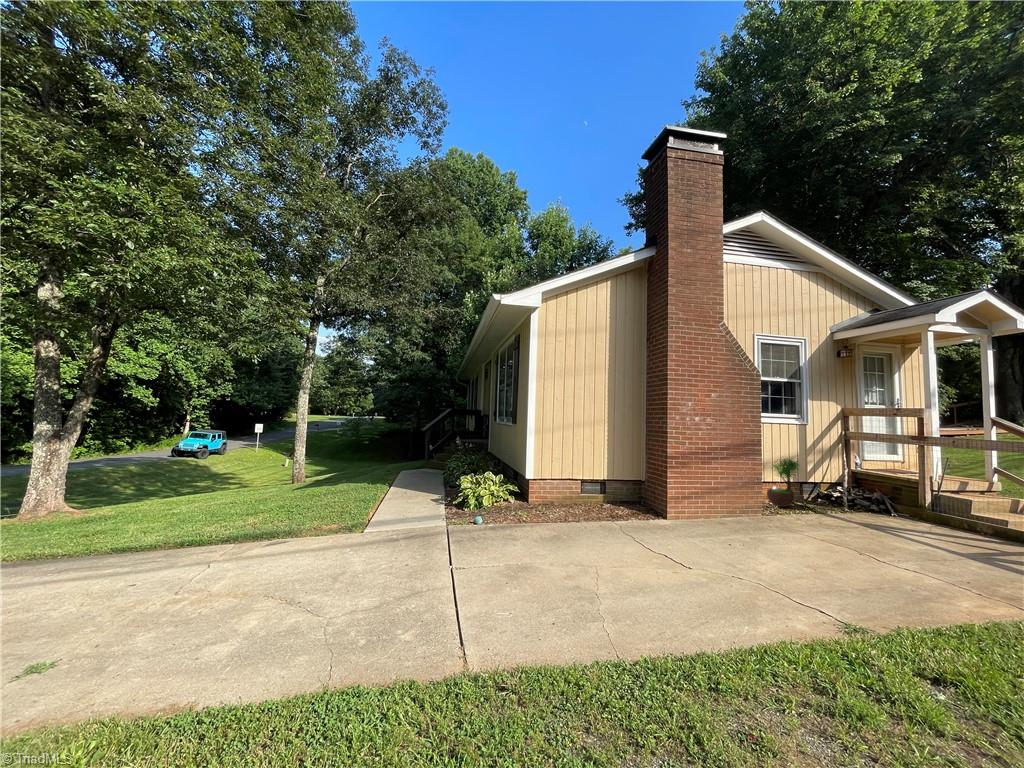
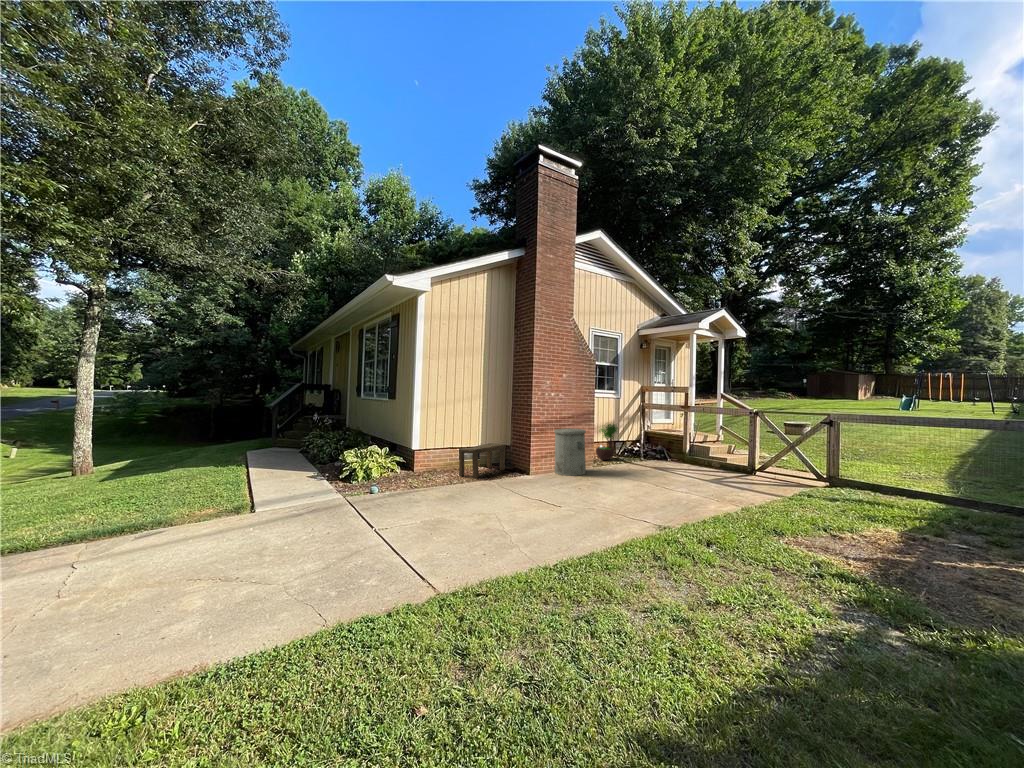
trash can: none [697,463,744,527] -> present [554,428,586,476]
bench: none [578,476,636,517] -> present [459,443,506,478]

